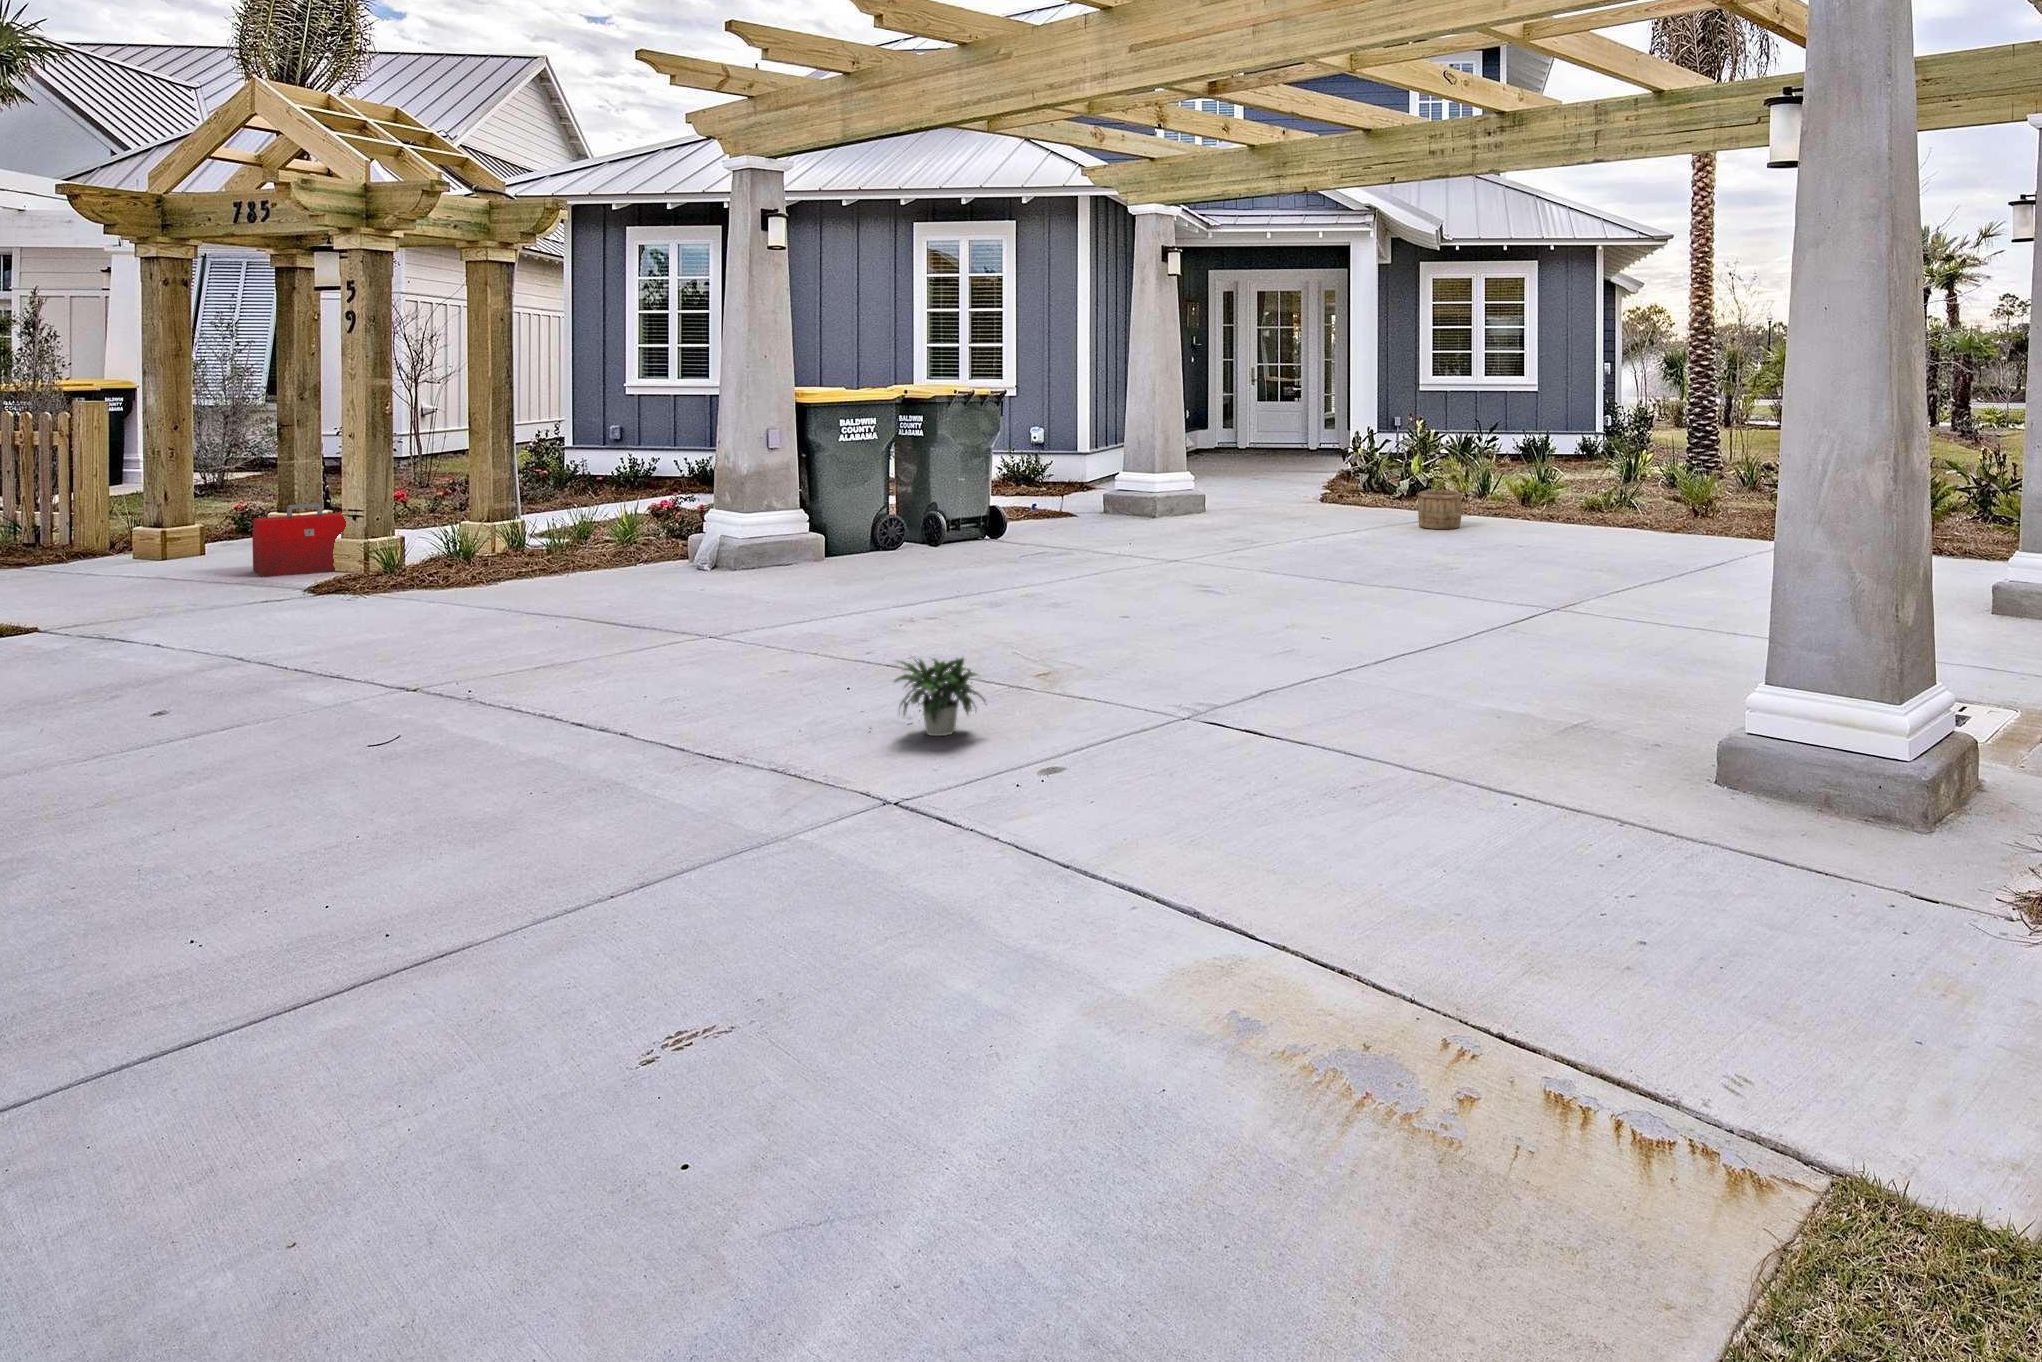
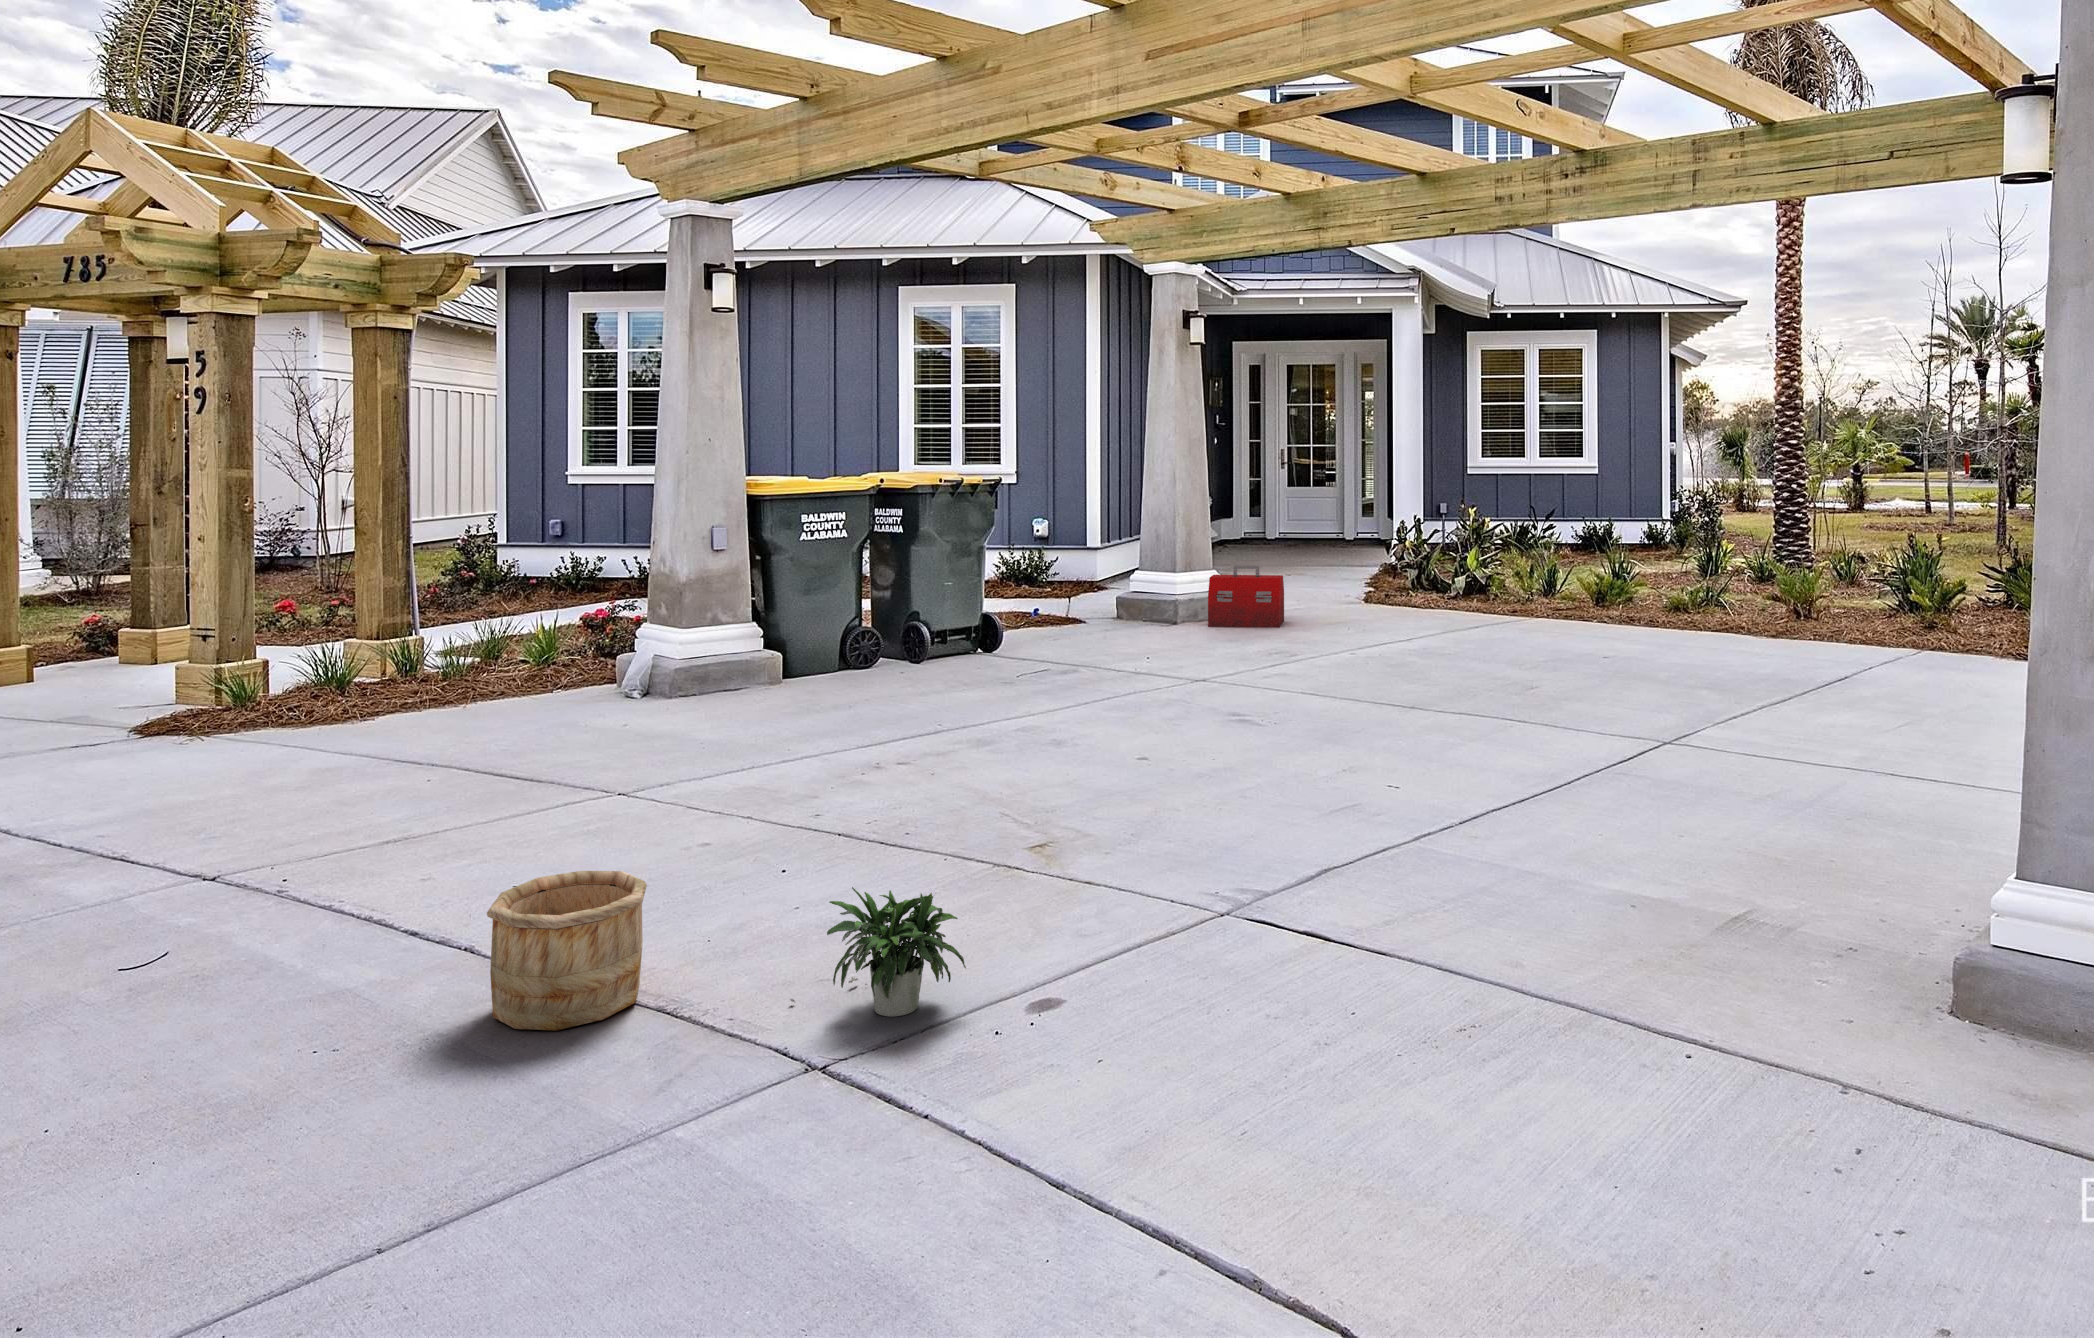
wooden bucket: present [1418,490,1463,529] -> present [487,871,647,1030]
toolbox: present [252,503,346,577] -> present [1208,565,1284,628]

